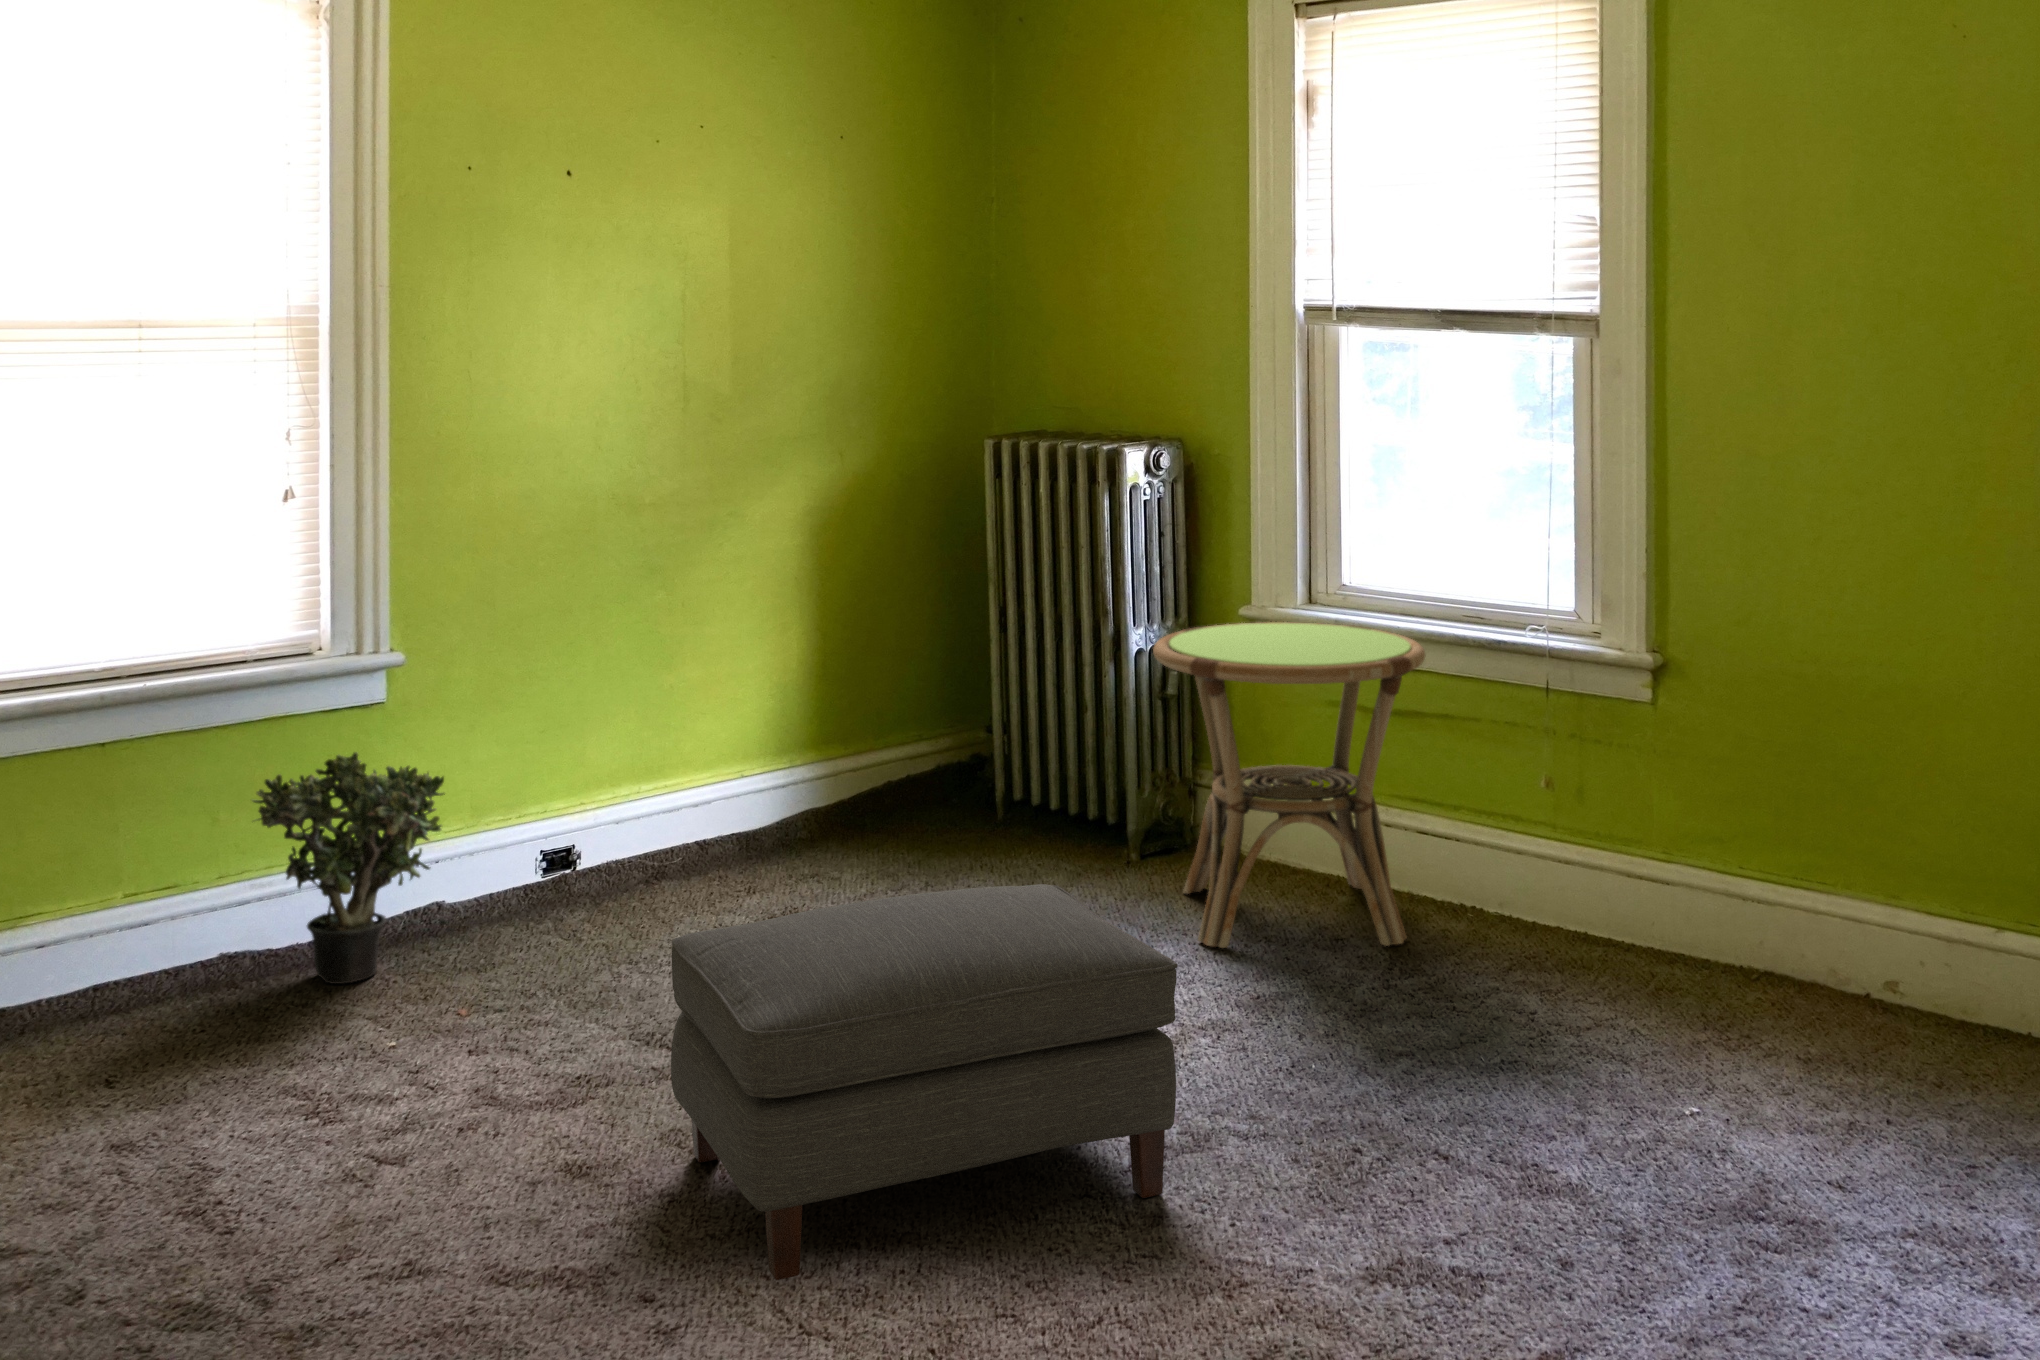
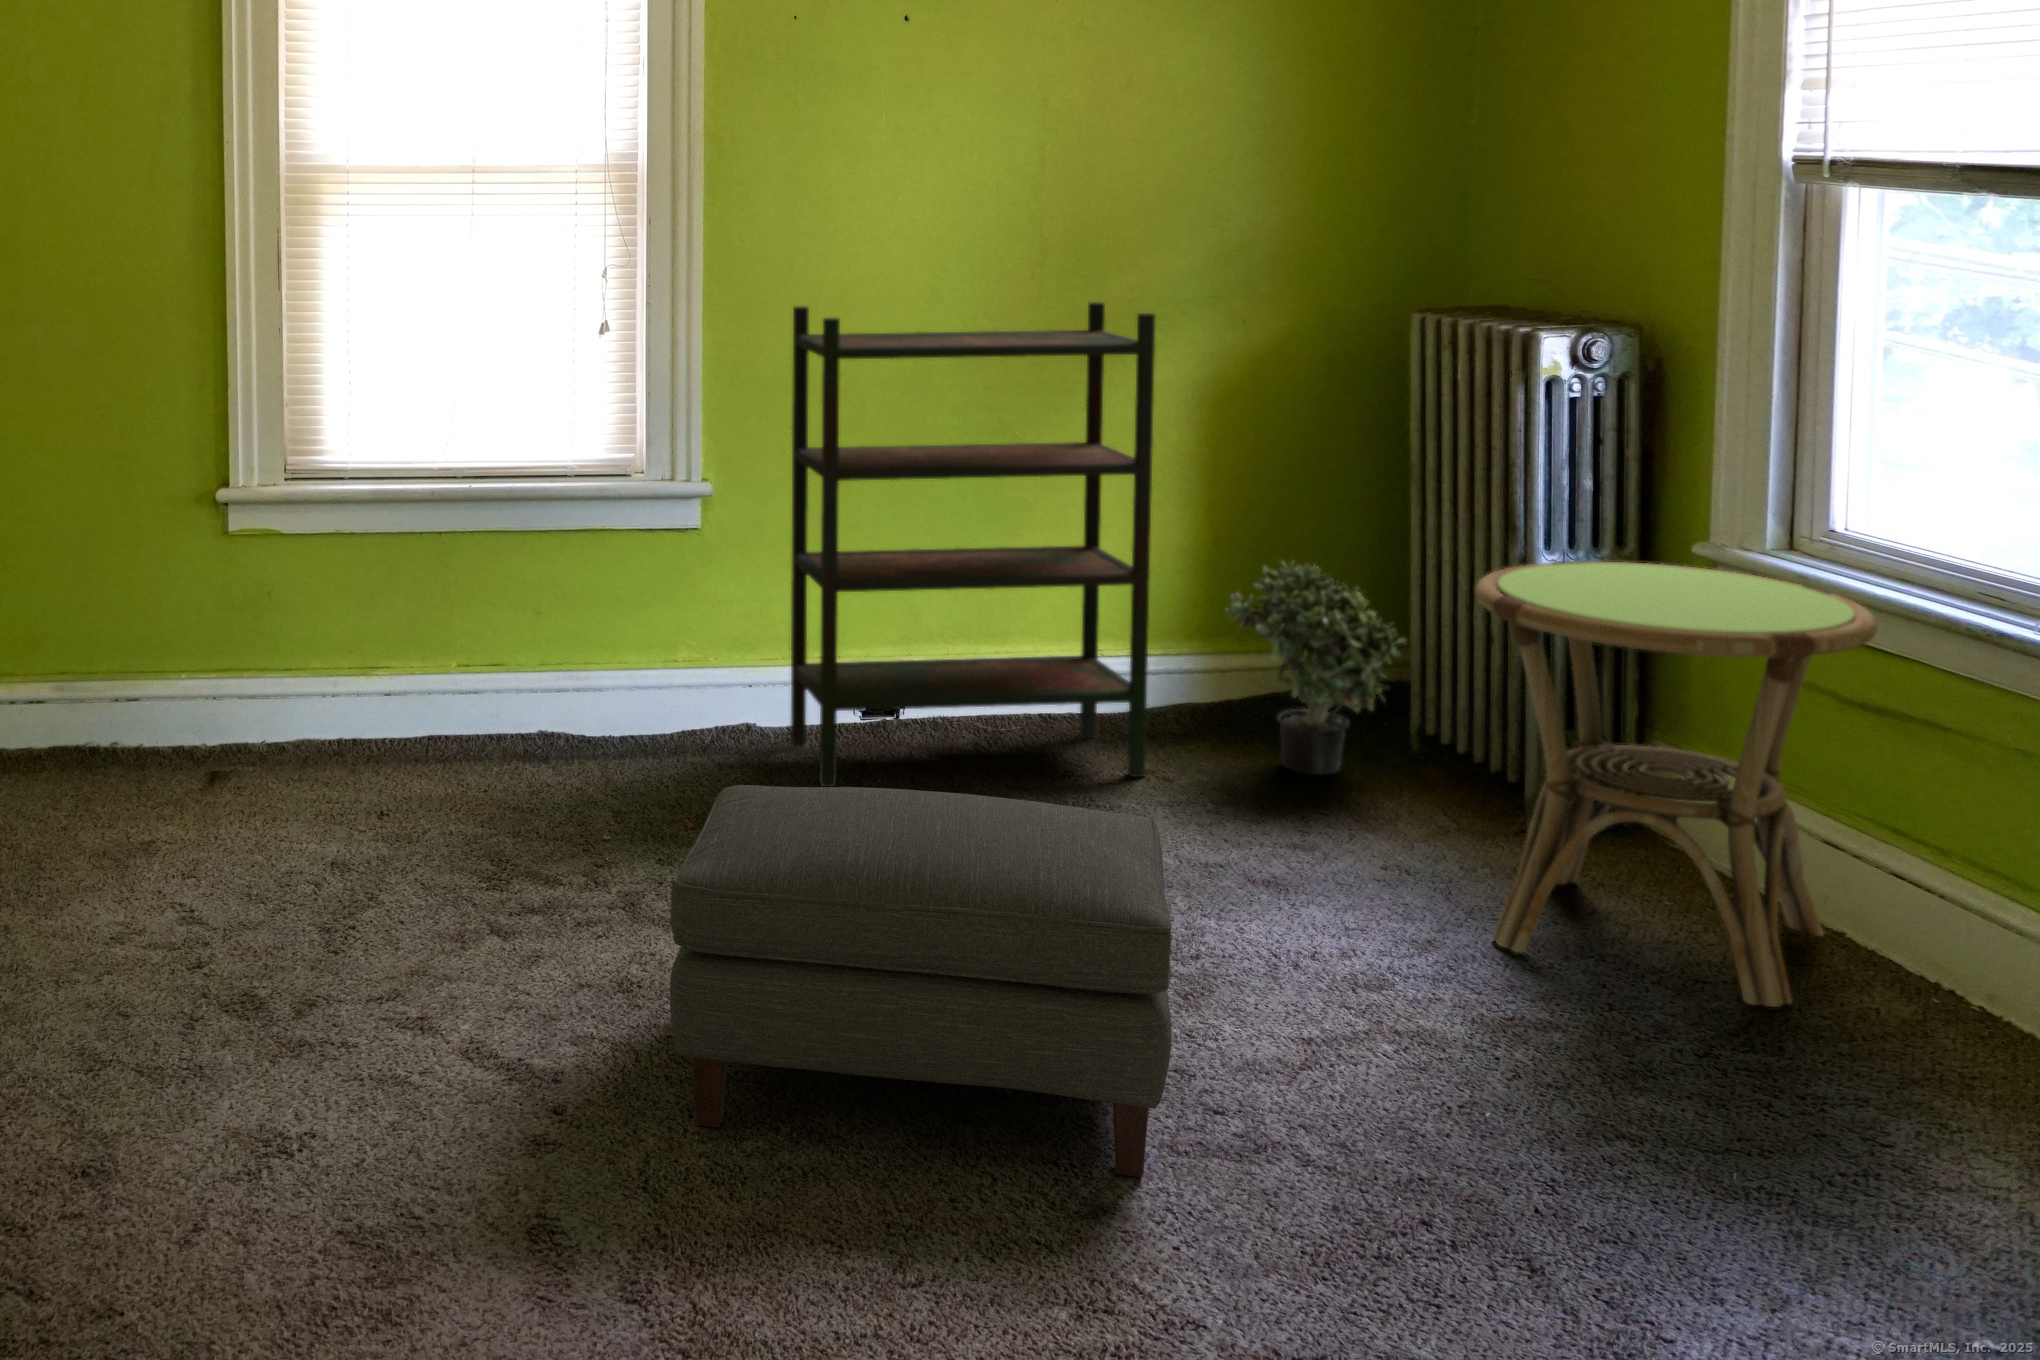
bookshelf: none [484,443,831,945] -> present [791,302,1155,787]
potted plant: present [253,752,445,984] -> present [1225,561,1406,774]

